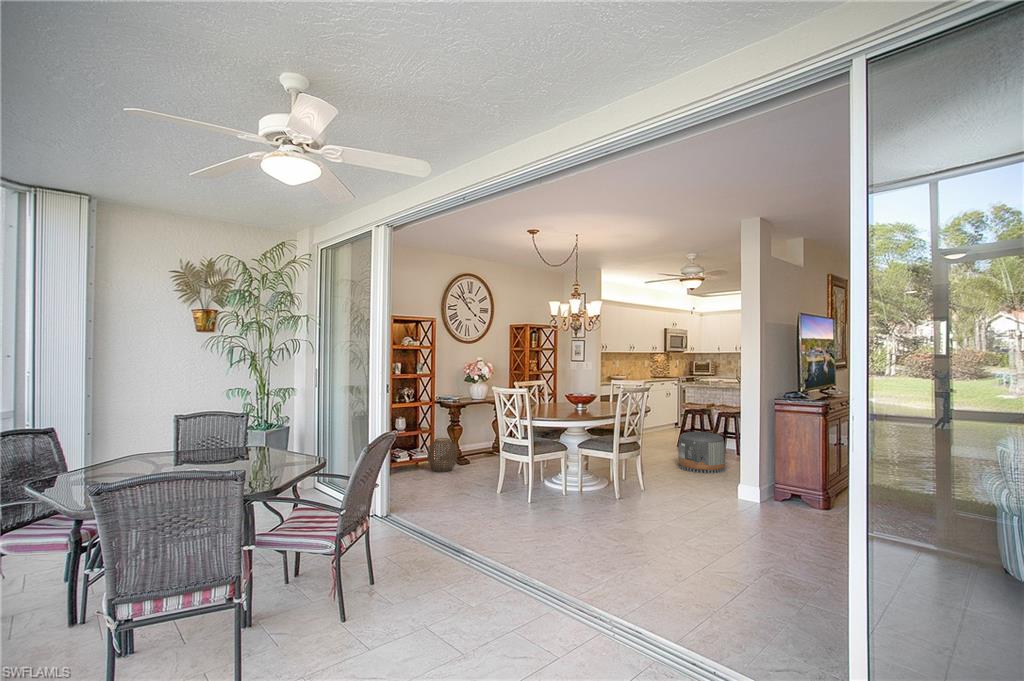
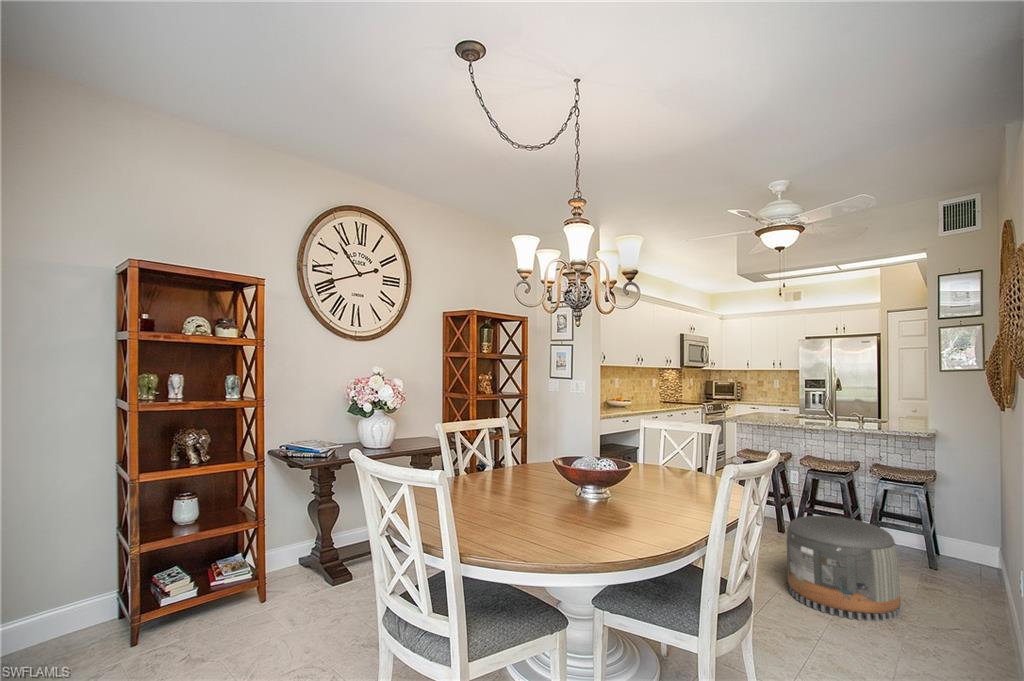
woven basket: present [428,438,458,472] -> none [222,551,302,643]

